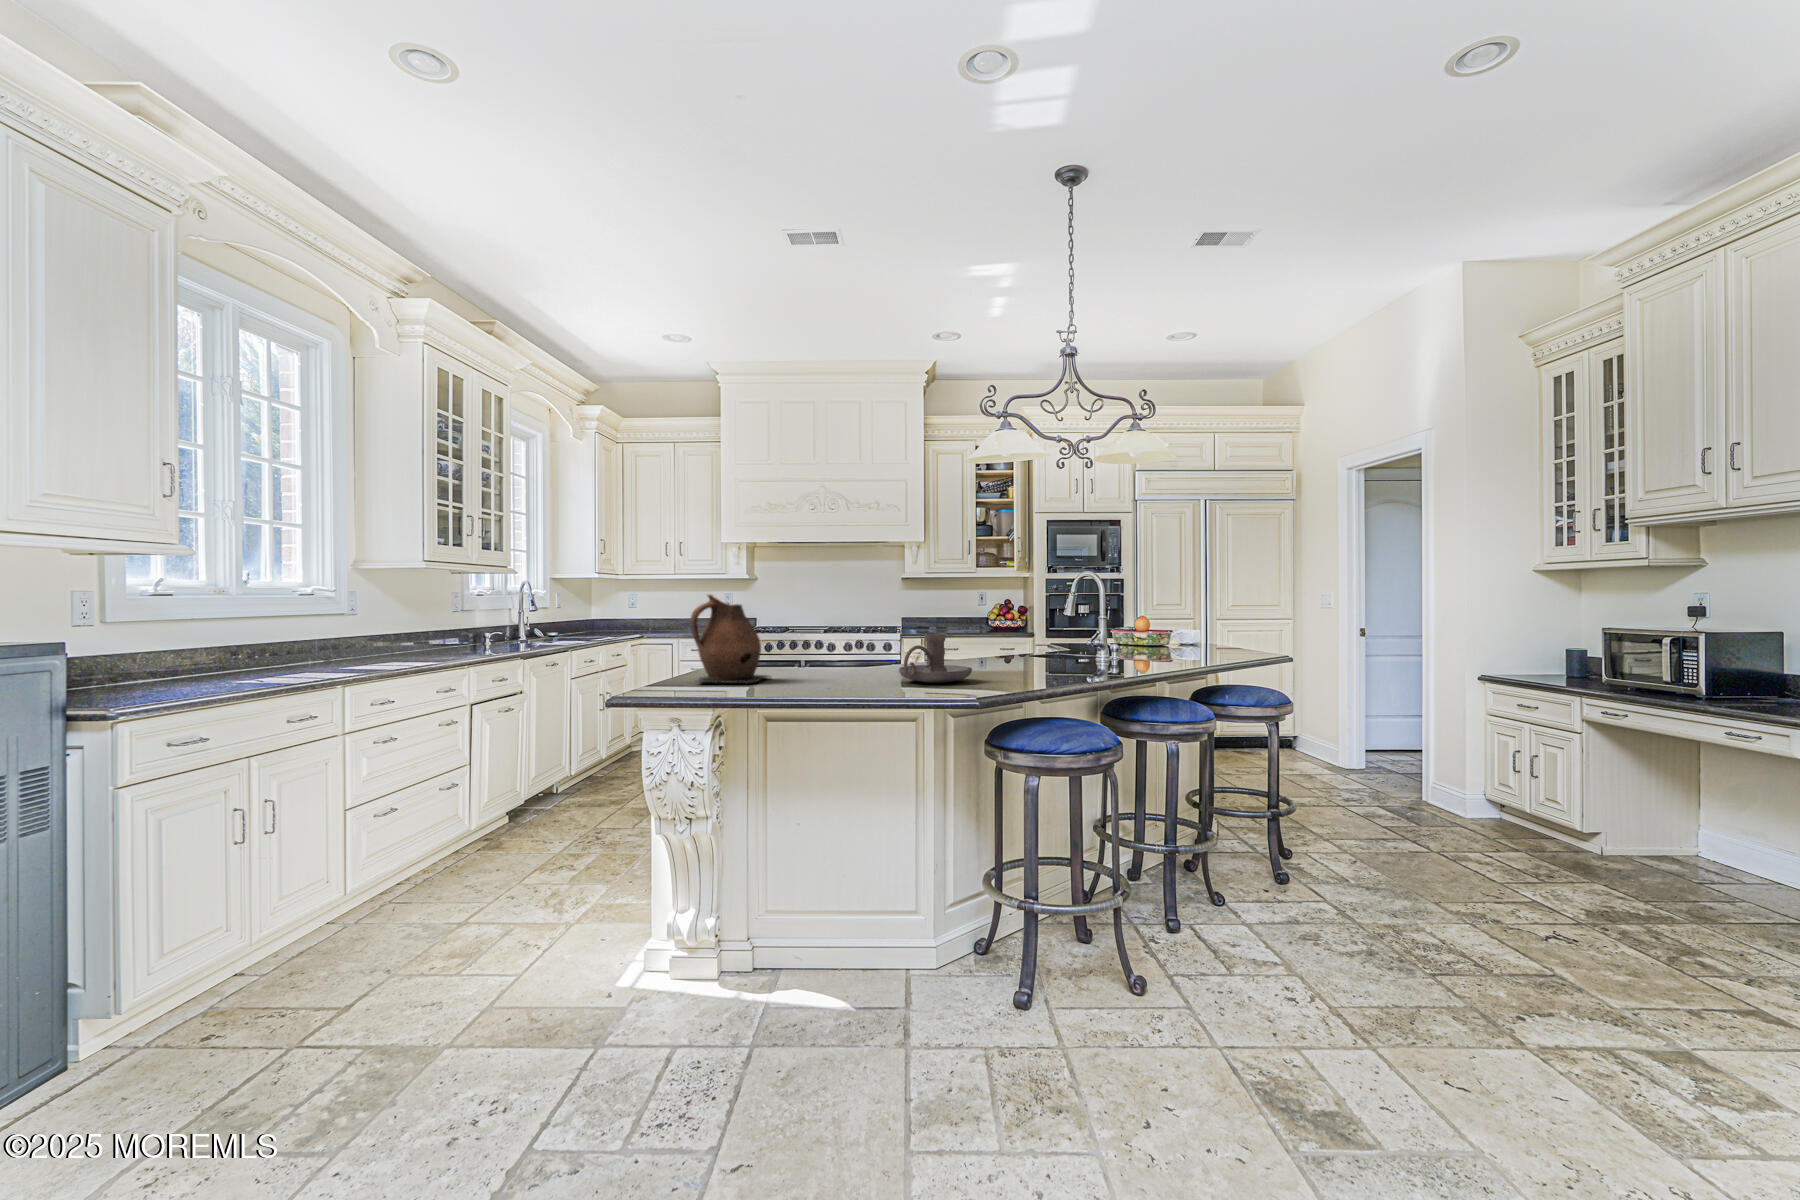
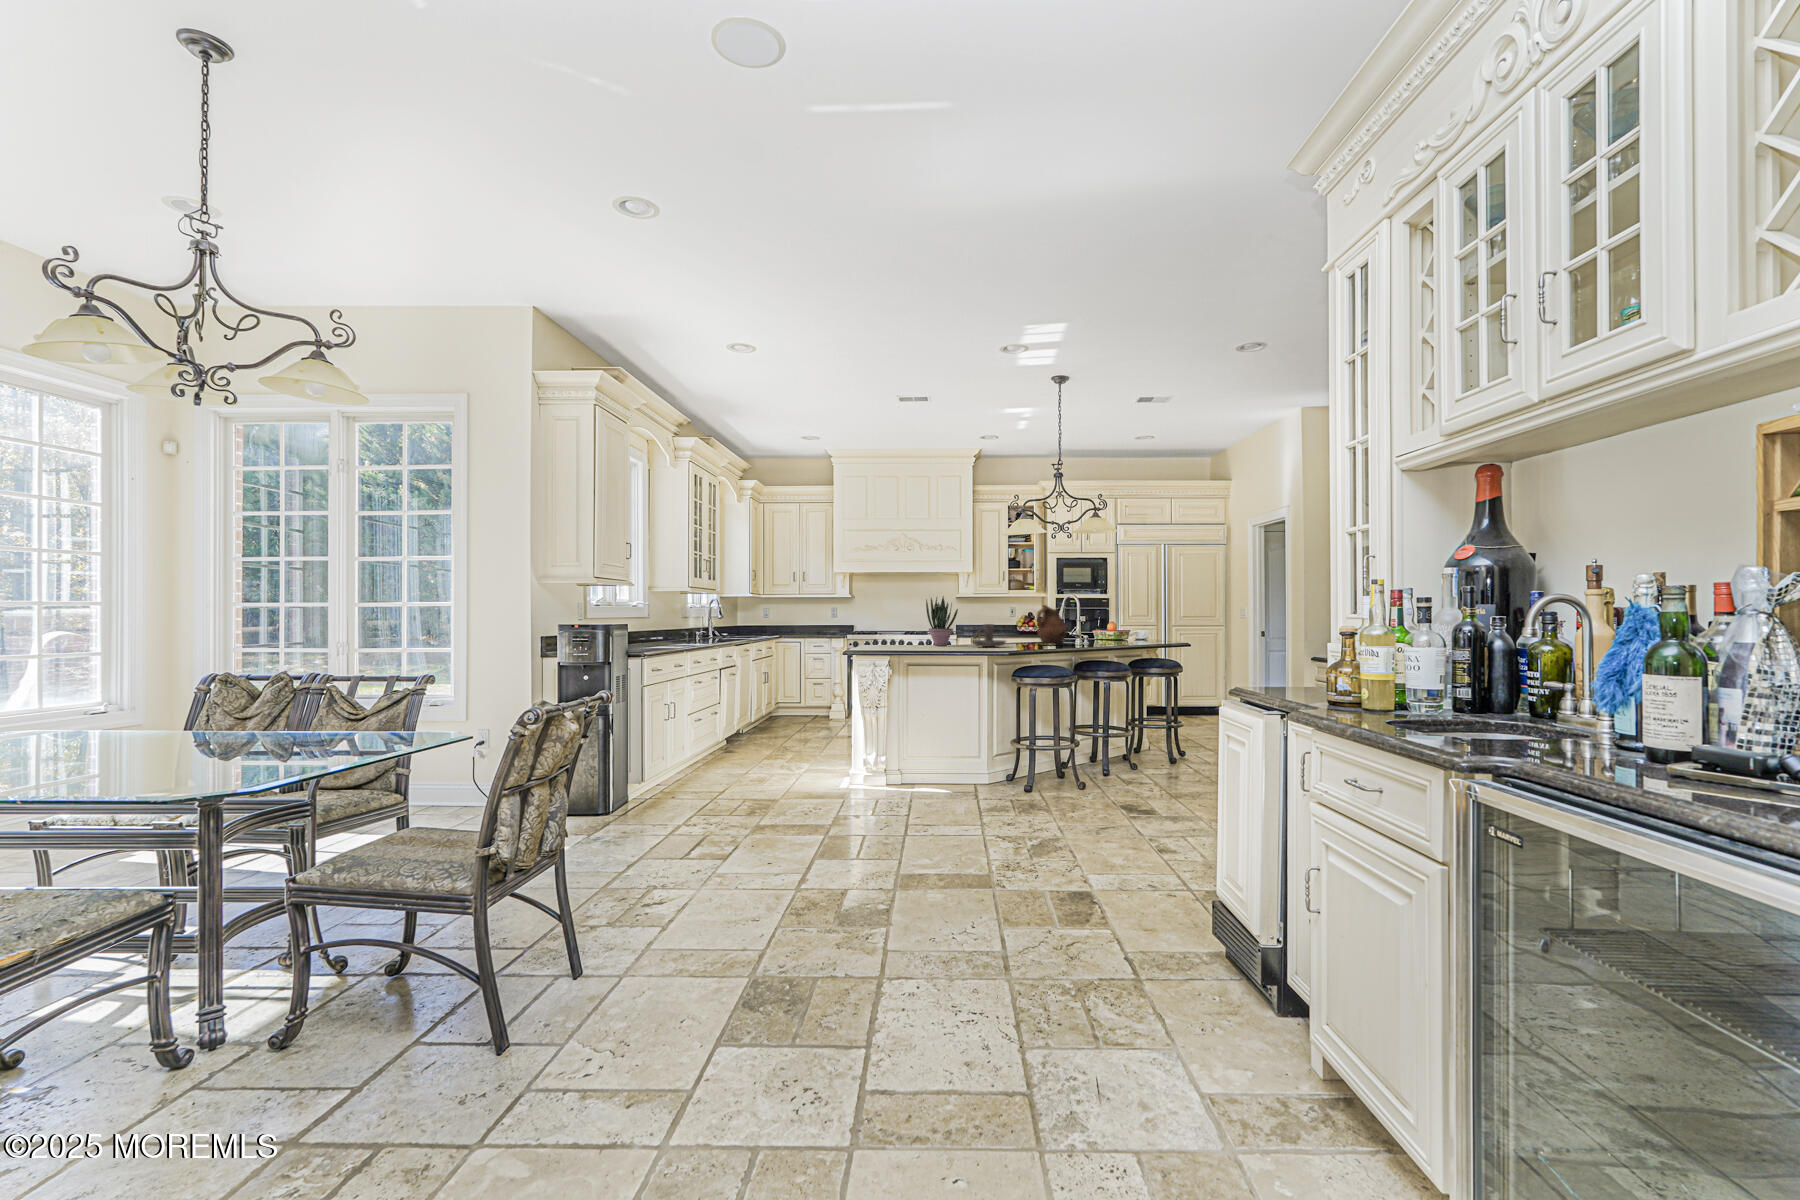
potted plant: none [811,574,876,675] -> present [926,596,958,646]
ceramic pitcher: present [690,594,770,684] -> present [1036,605,1066,645]

